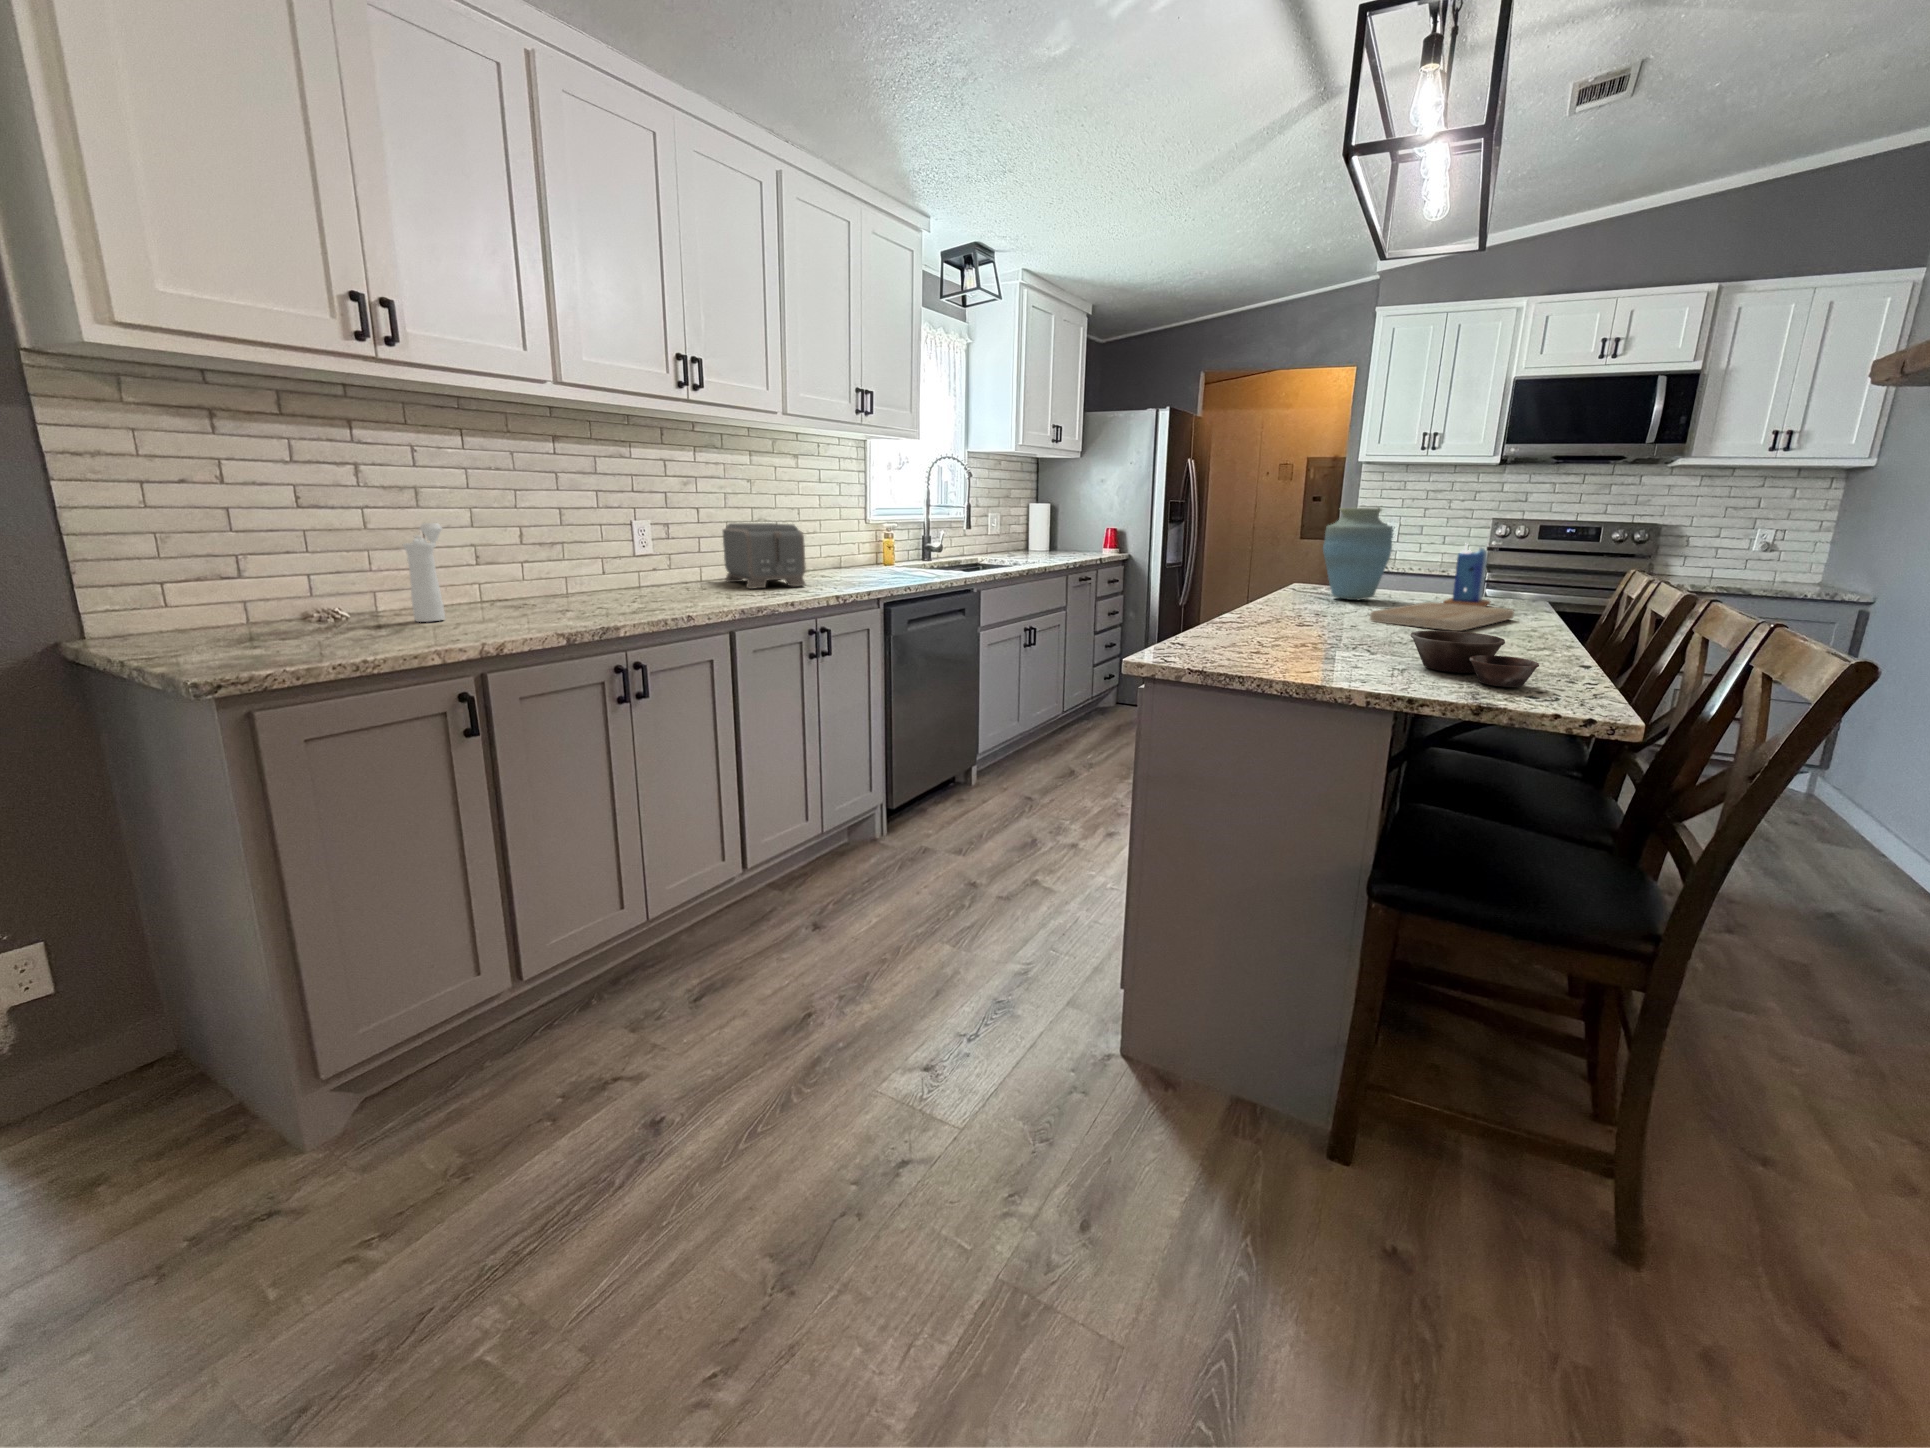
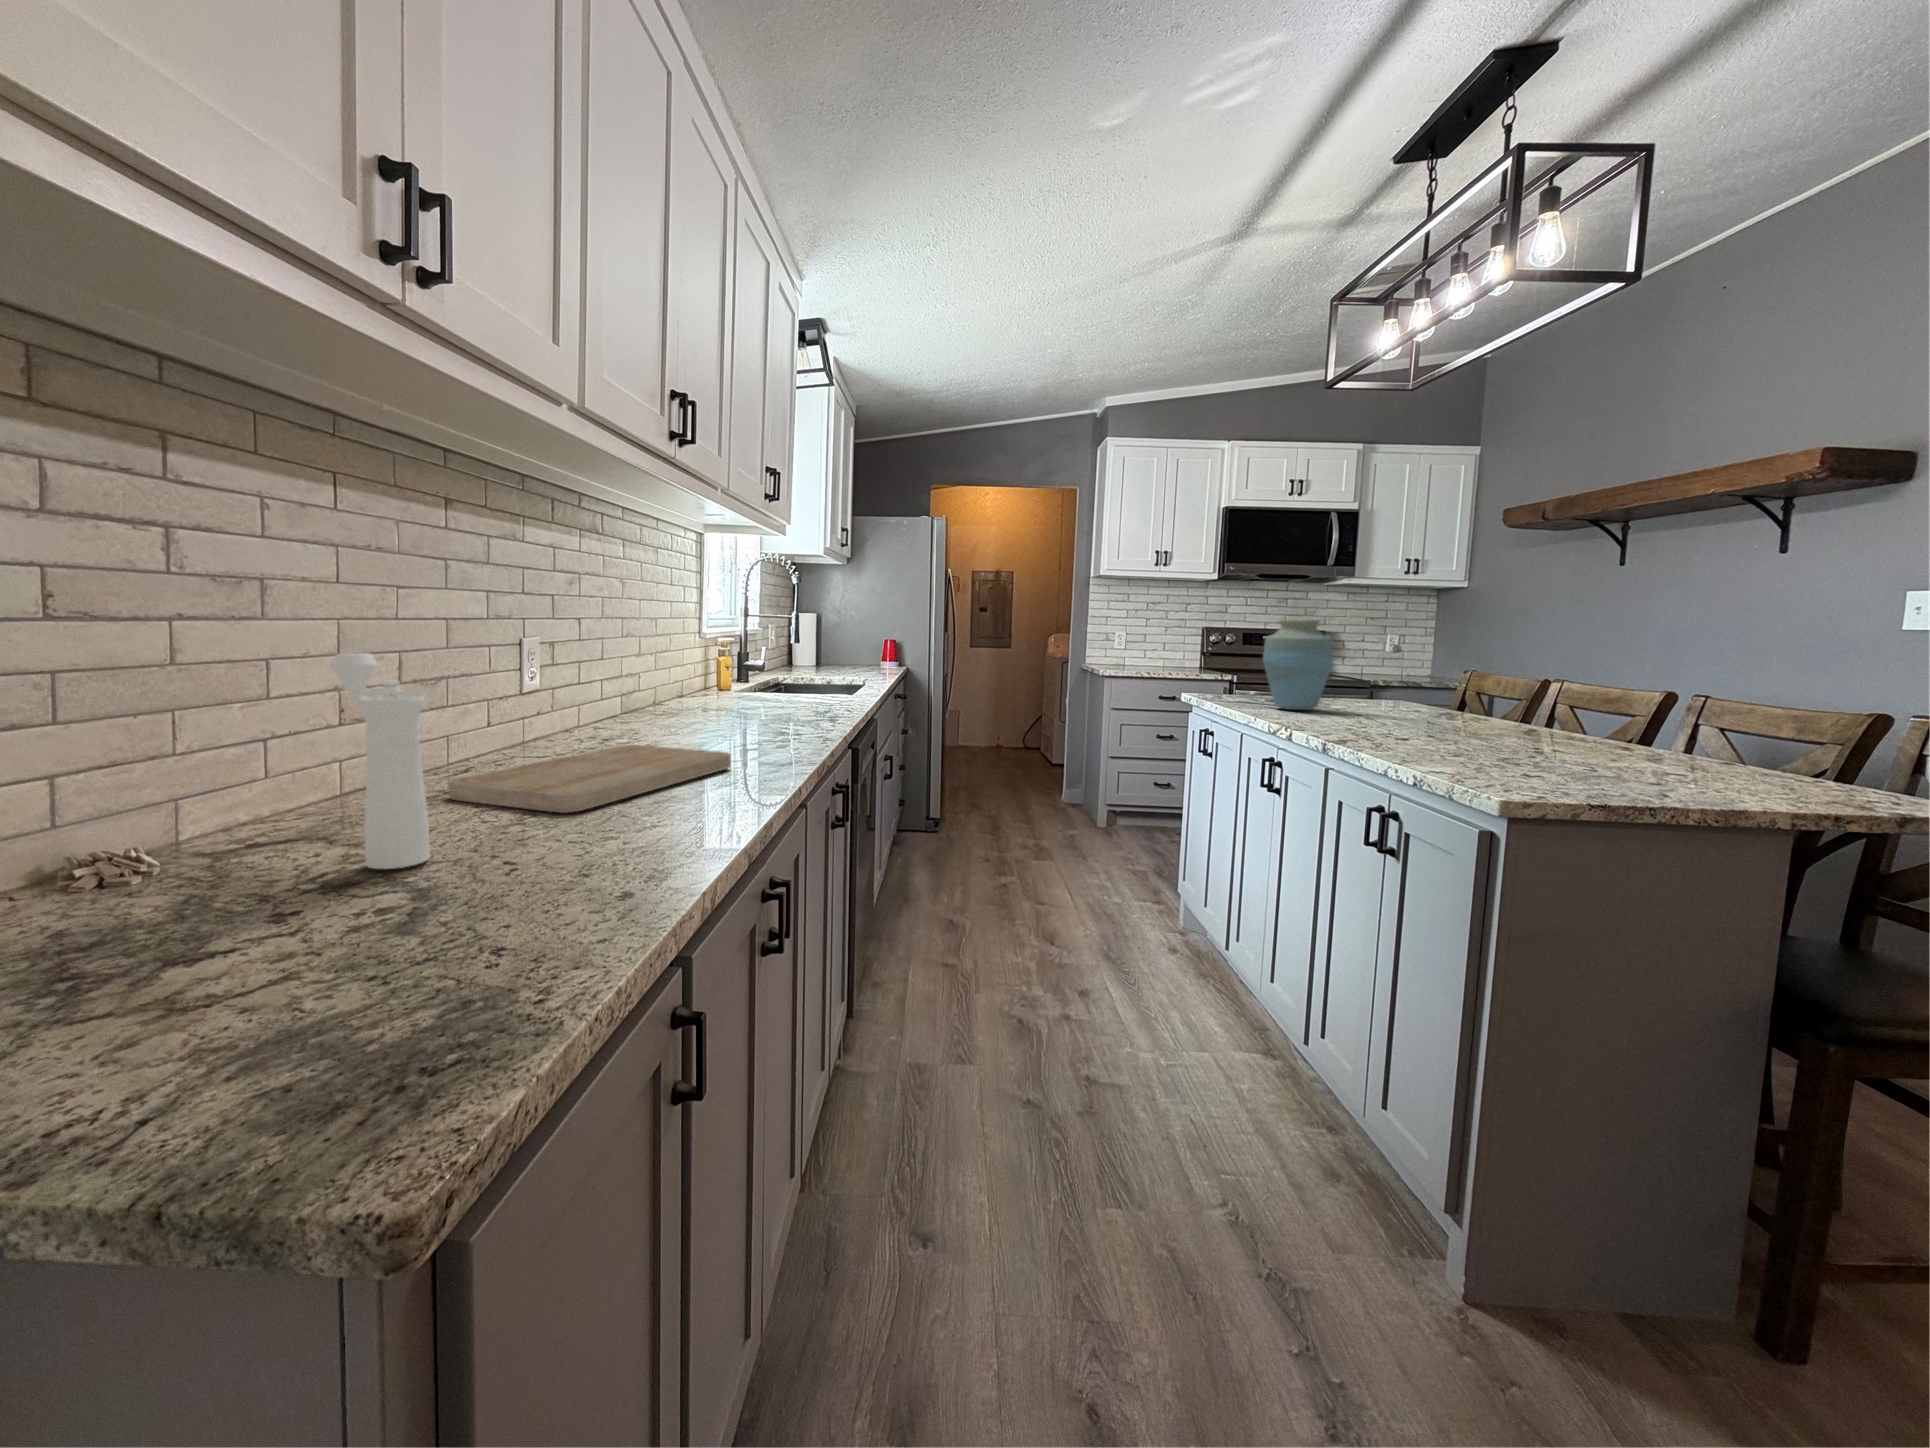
toaster: present [723,523,806,589] -> none [597,641,754,739]
candle: present [1443,543,1490,607] -> none [1360,651,1407,711]
cutting board: present [1370,602,1514,631] -> present [448,745,731,813]
bowl: present [1410,630,1539,687] -> none [1652,741,1849,794]

